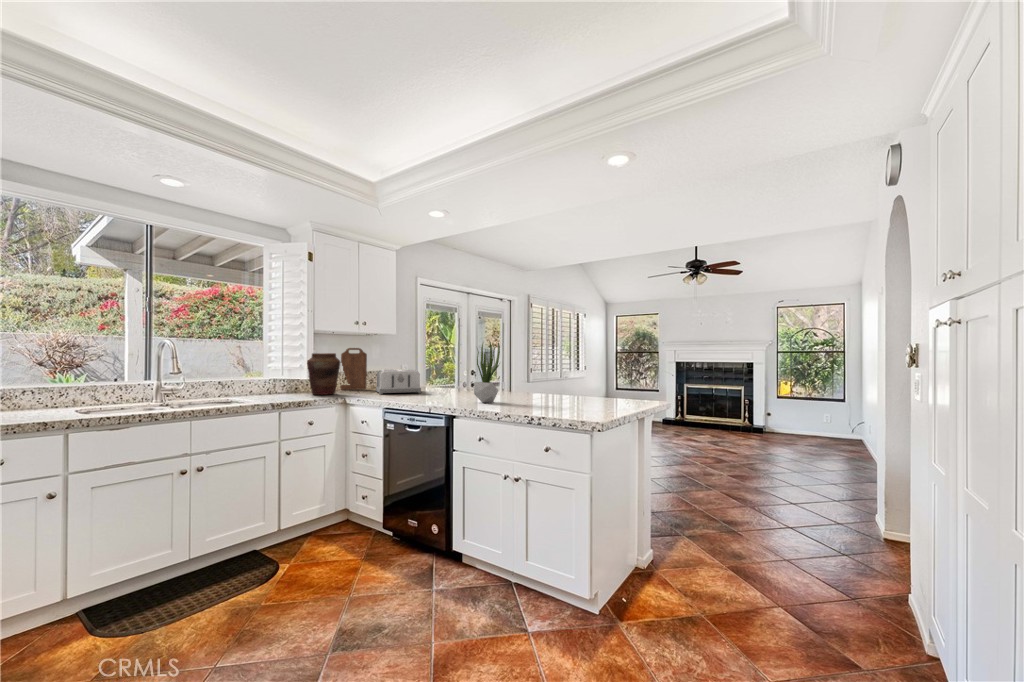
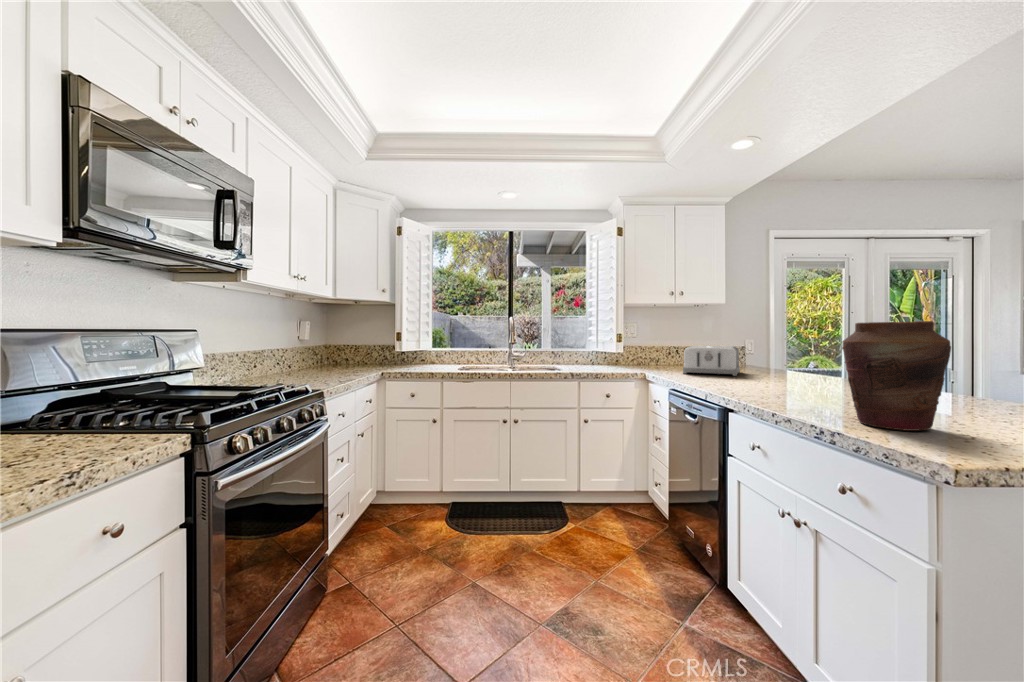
potted plant: present [474,341,500,402] -> none [781,299,832,398]
cutting board: present [340,348,367,390] -> none [659,322,686,367]
vase: present [307,353,341,395] -> present [842,321,951,431]

